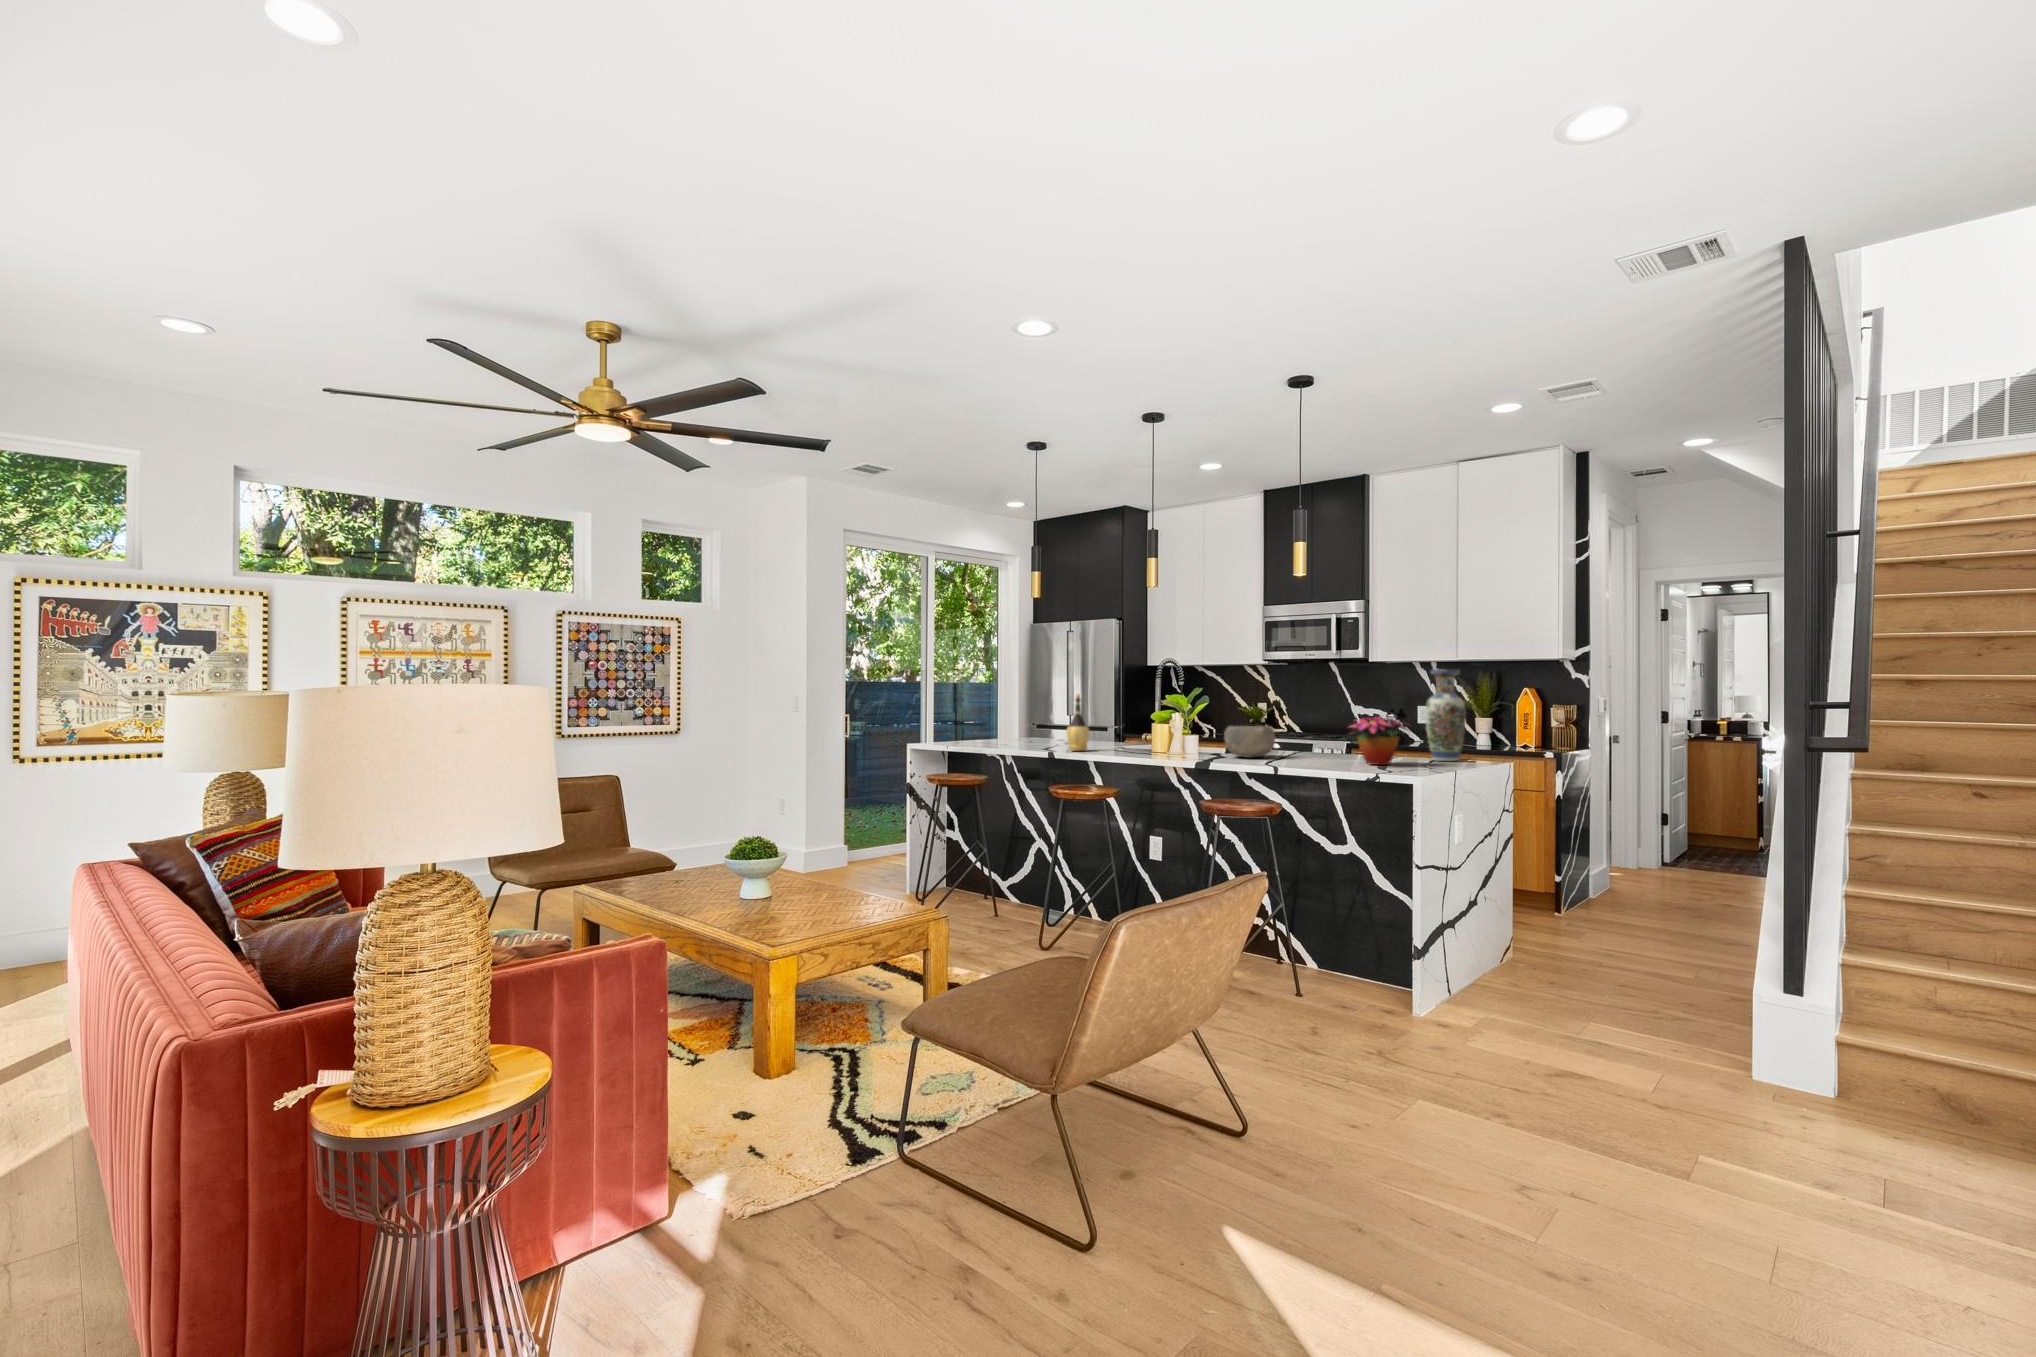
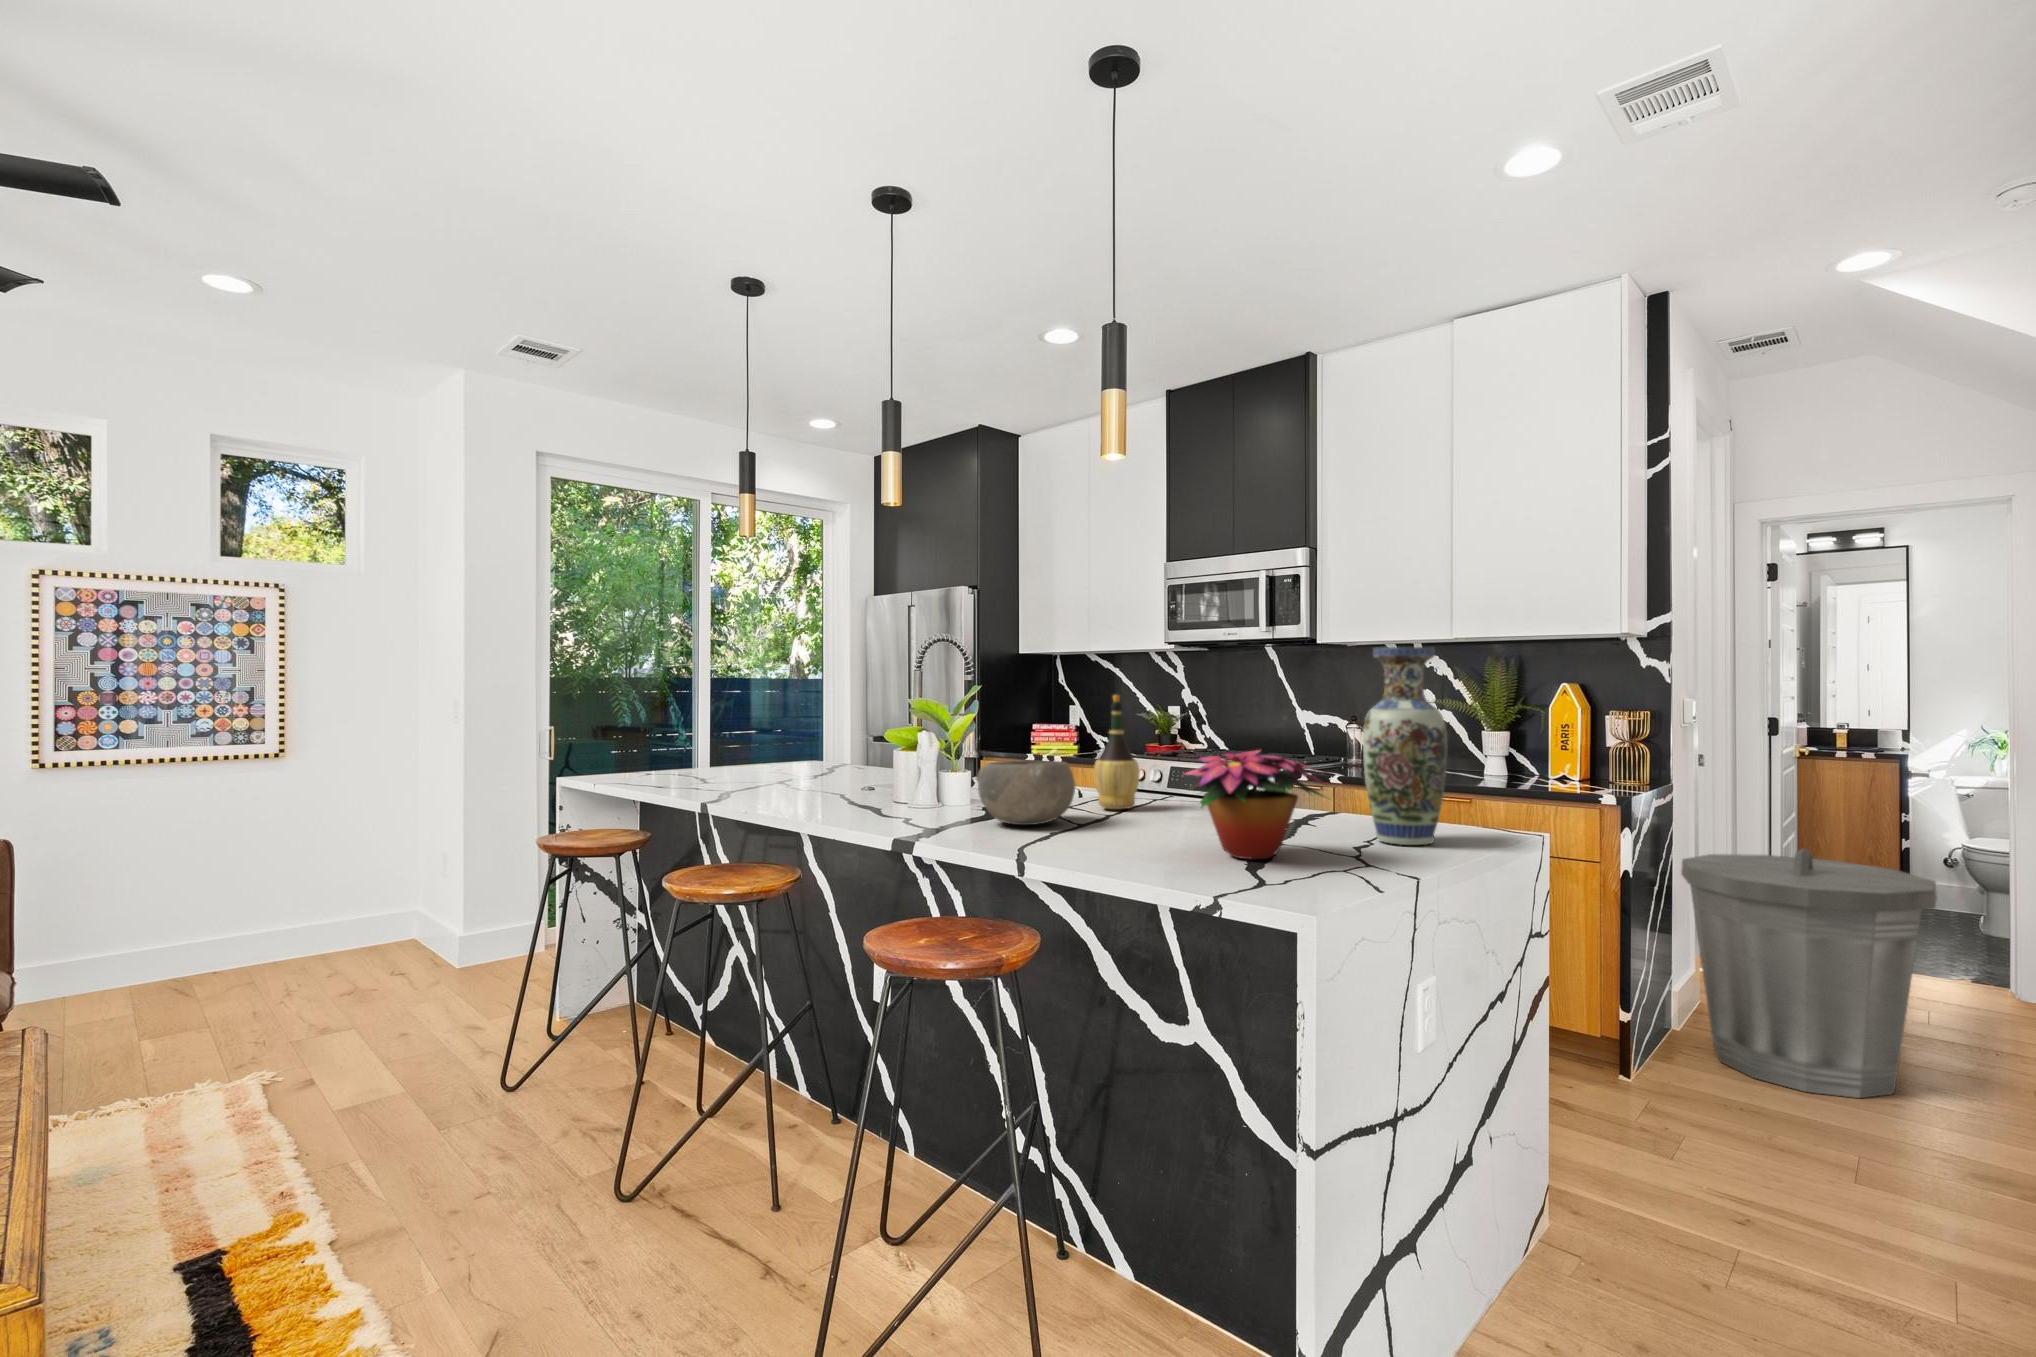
wine bottle: present [1066,694,1089,751] -> present [1094,695,1139,809]
trash can: none [1594,784,1731,920] -> present [1681,848,1937,1098]

